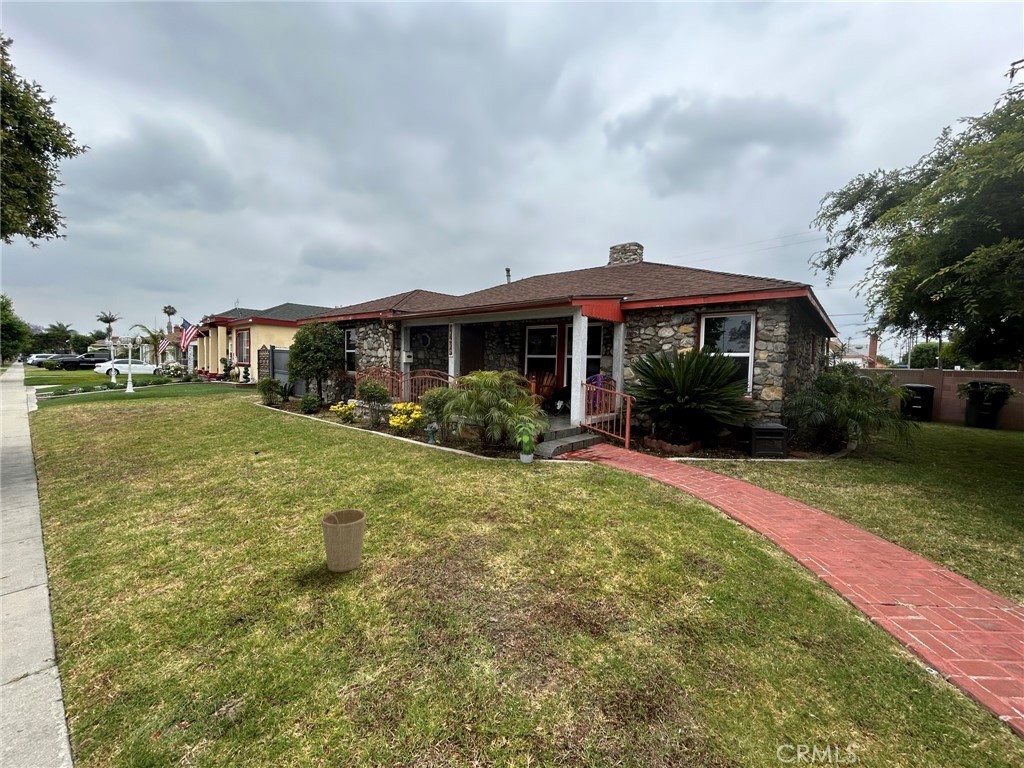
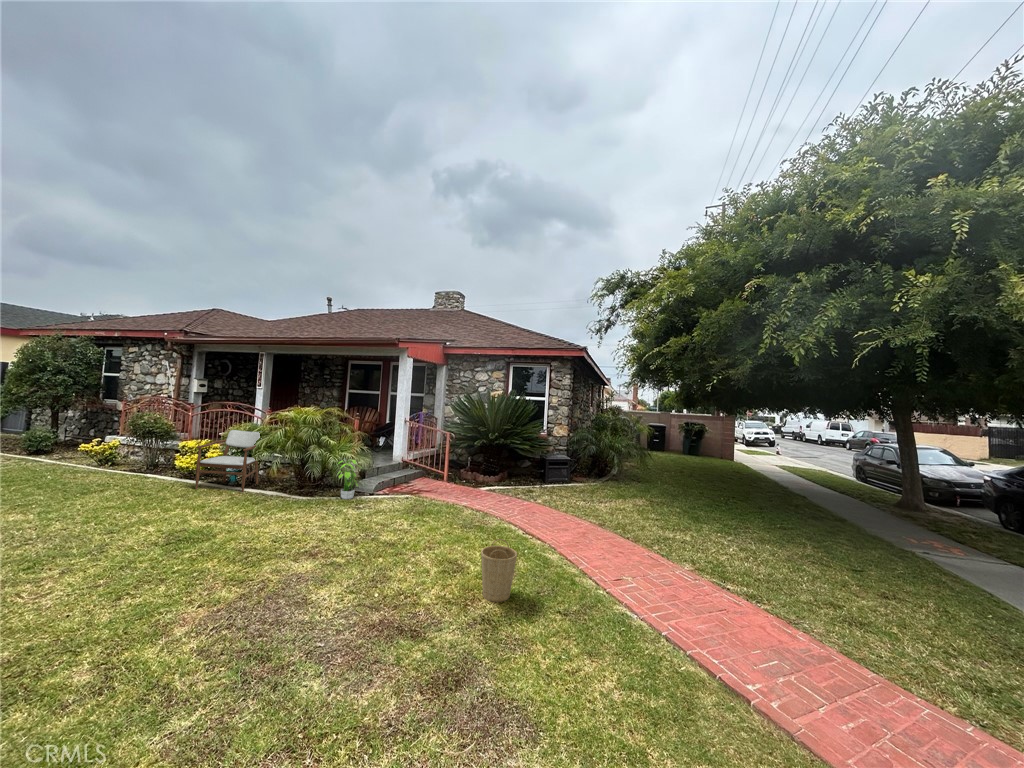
armchair: none [400,394,452,451] -> present [195,430,260,492]
basket: present [321,502,366,572] -> present [481,539,517,602]

